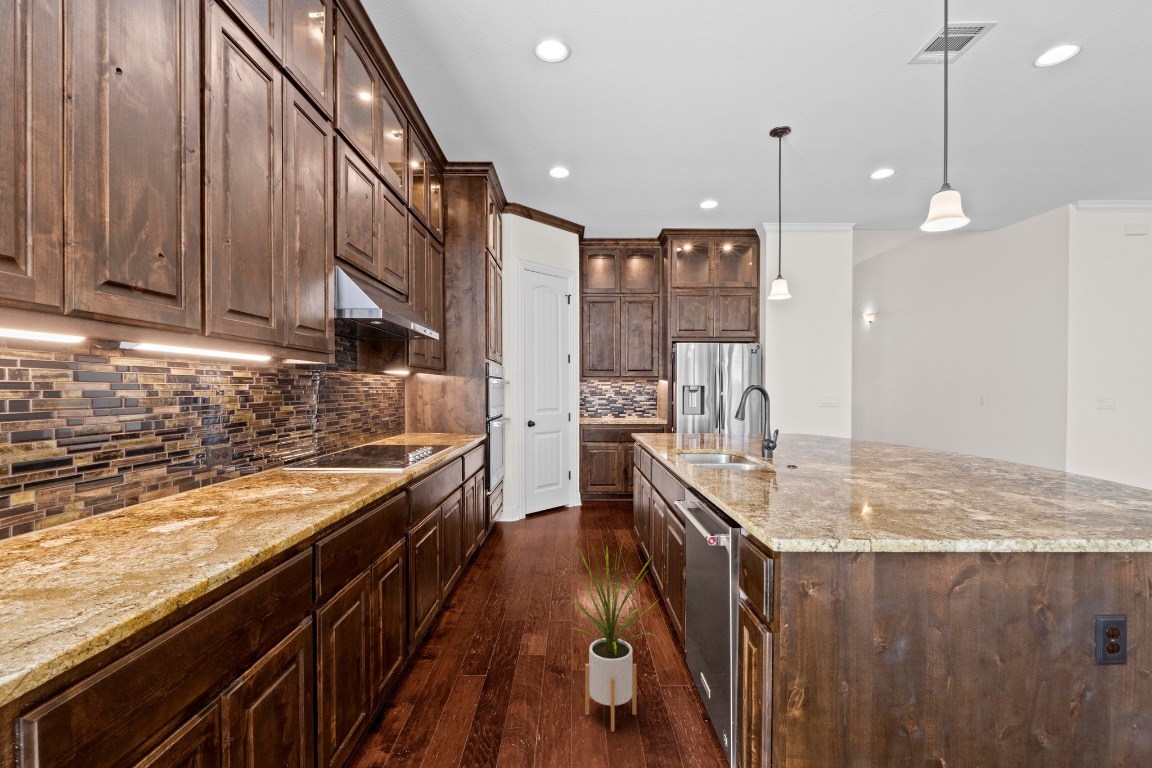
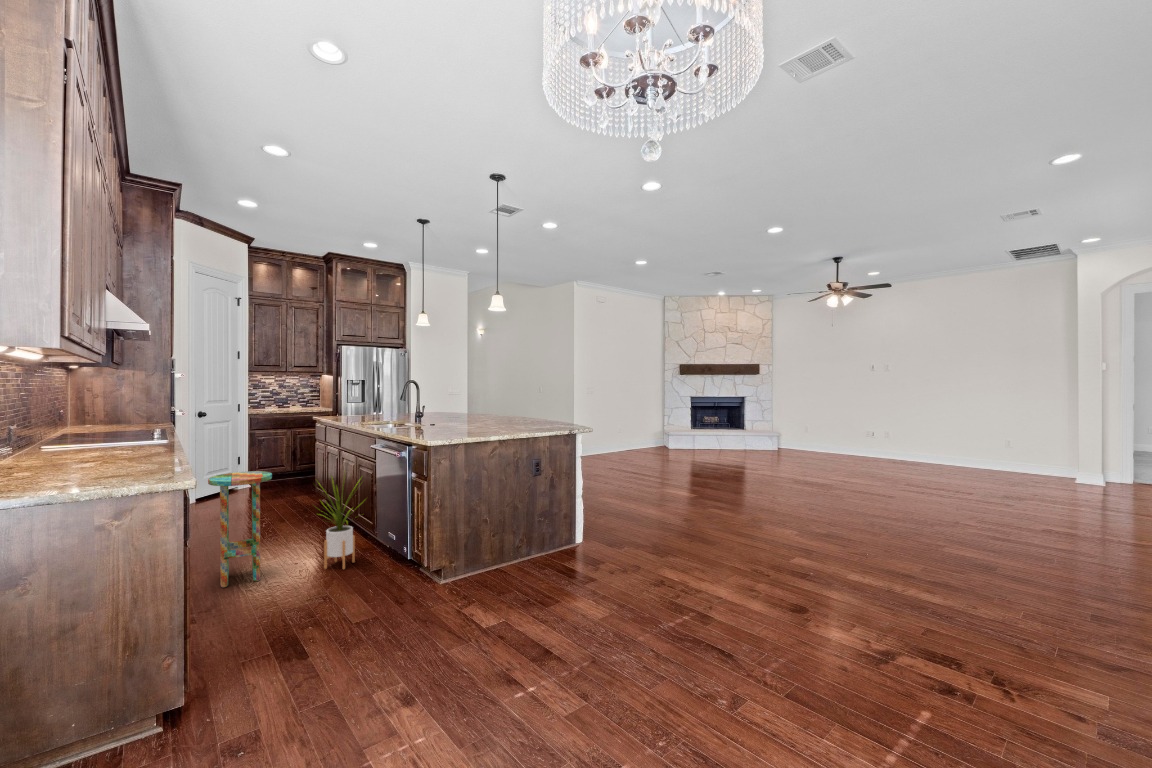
side table: none [434,519,517,707] -> present [208,471,272,587]

